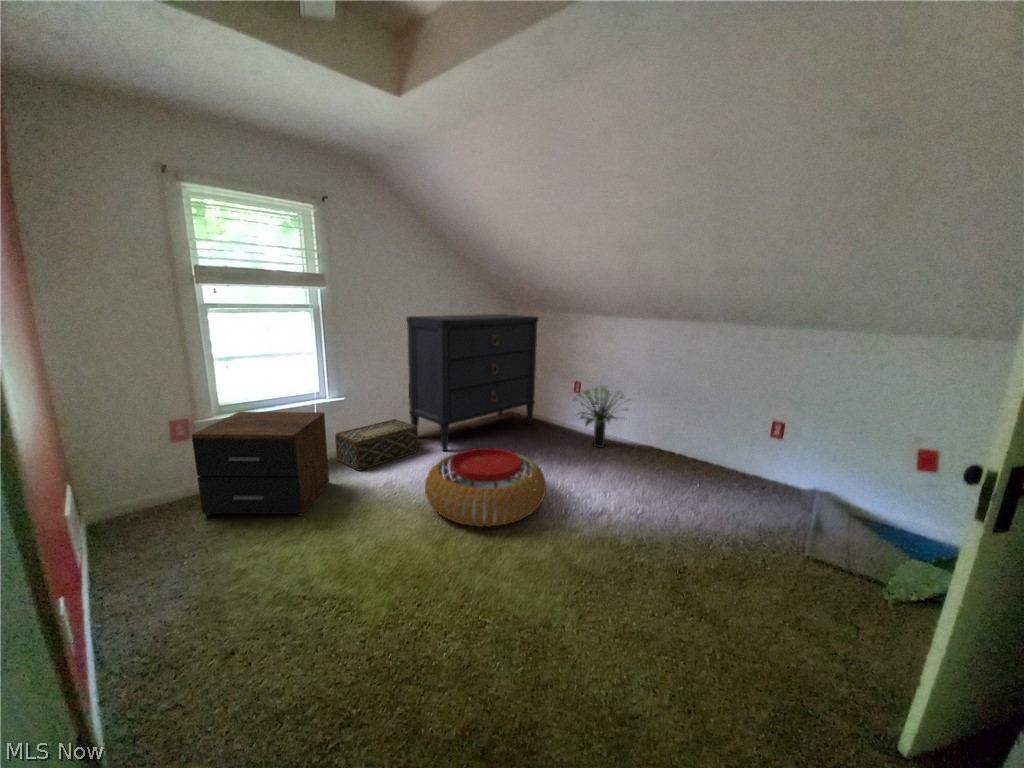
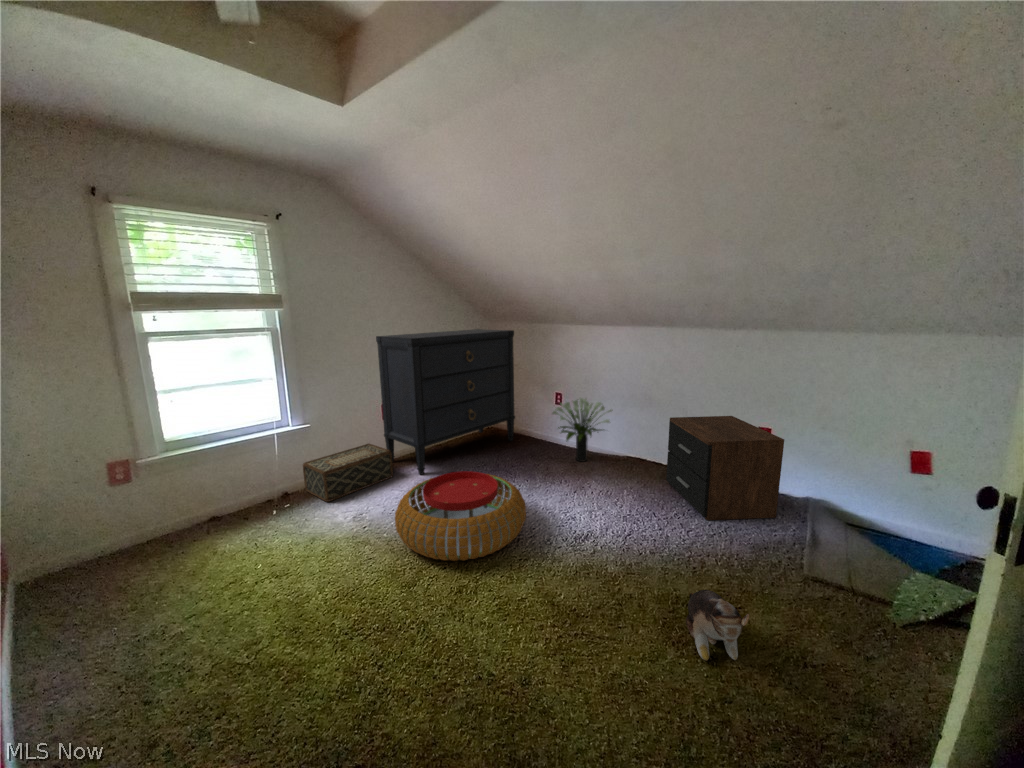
nightstand: present [192,411,329,515] -> present [666,416,784,520]
plush toy: none [691,560,747,620] -> present [686,590,749,661]

